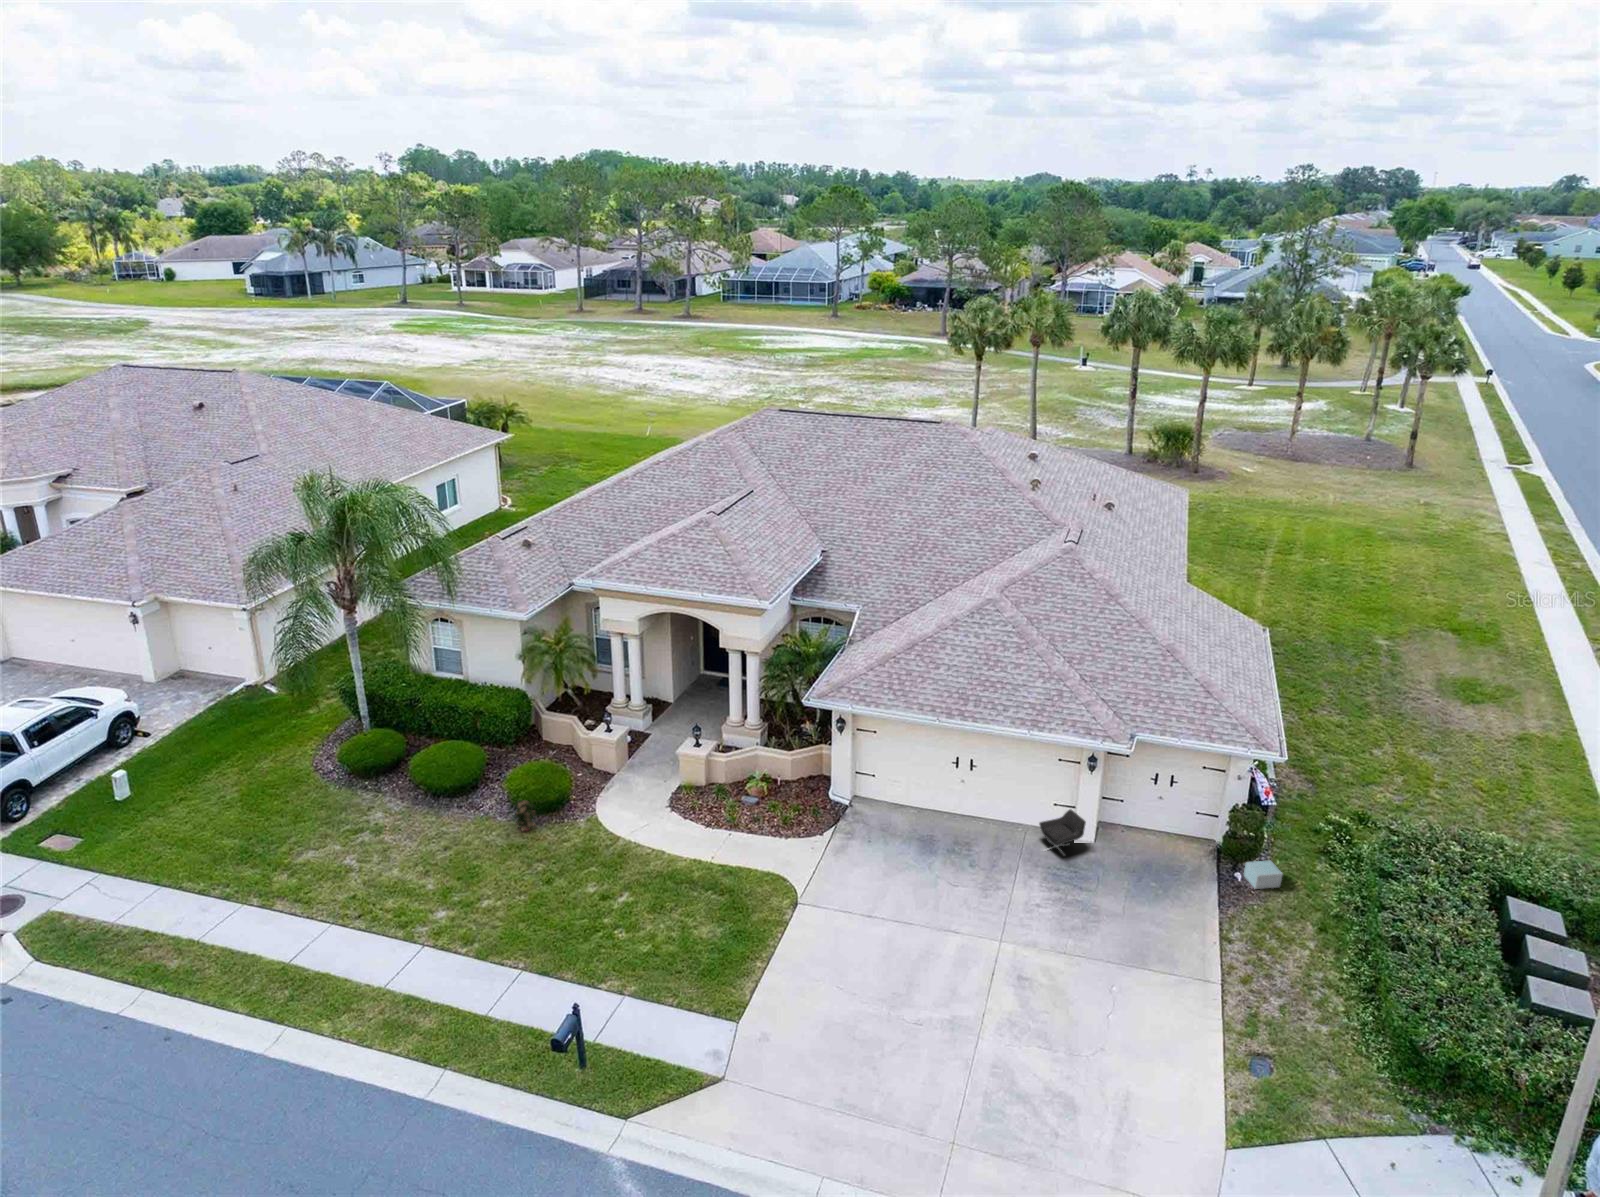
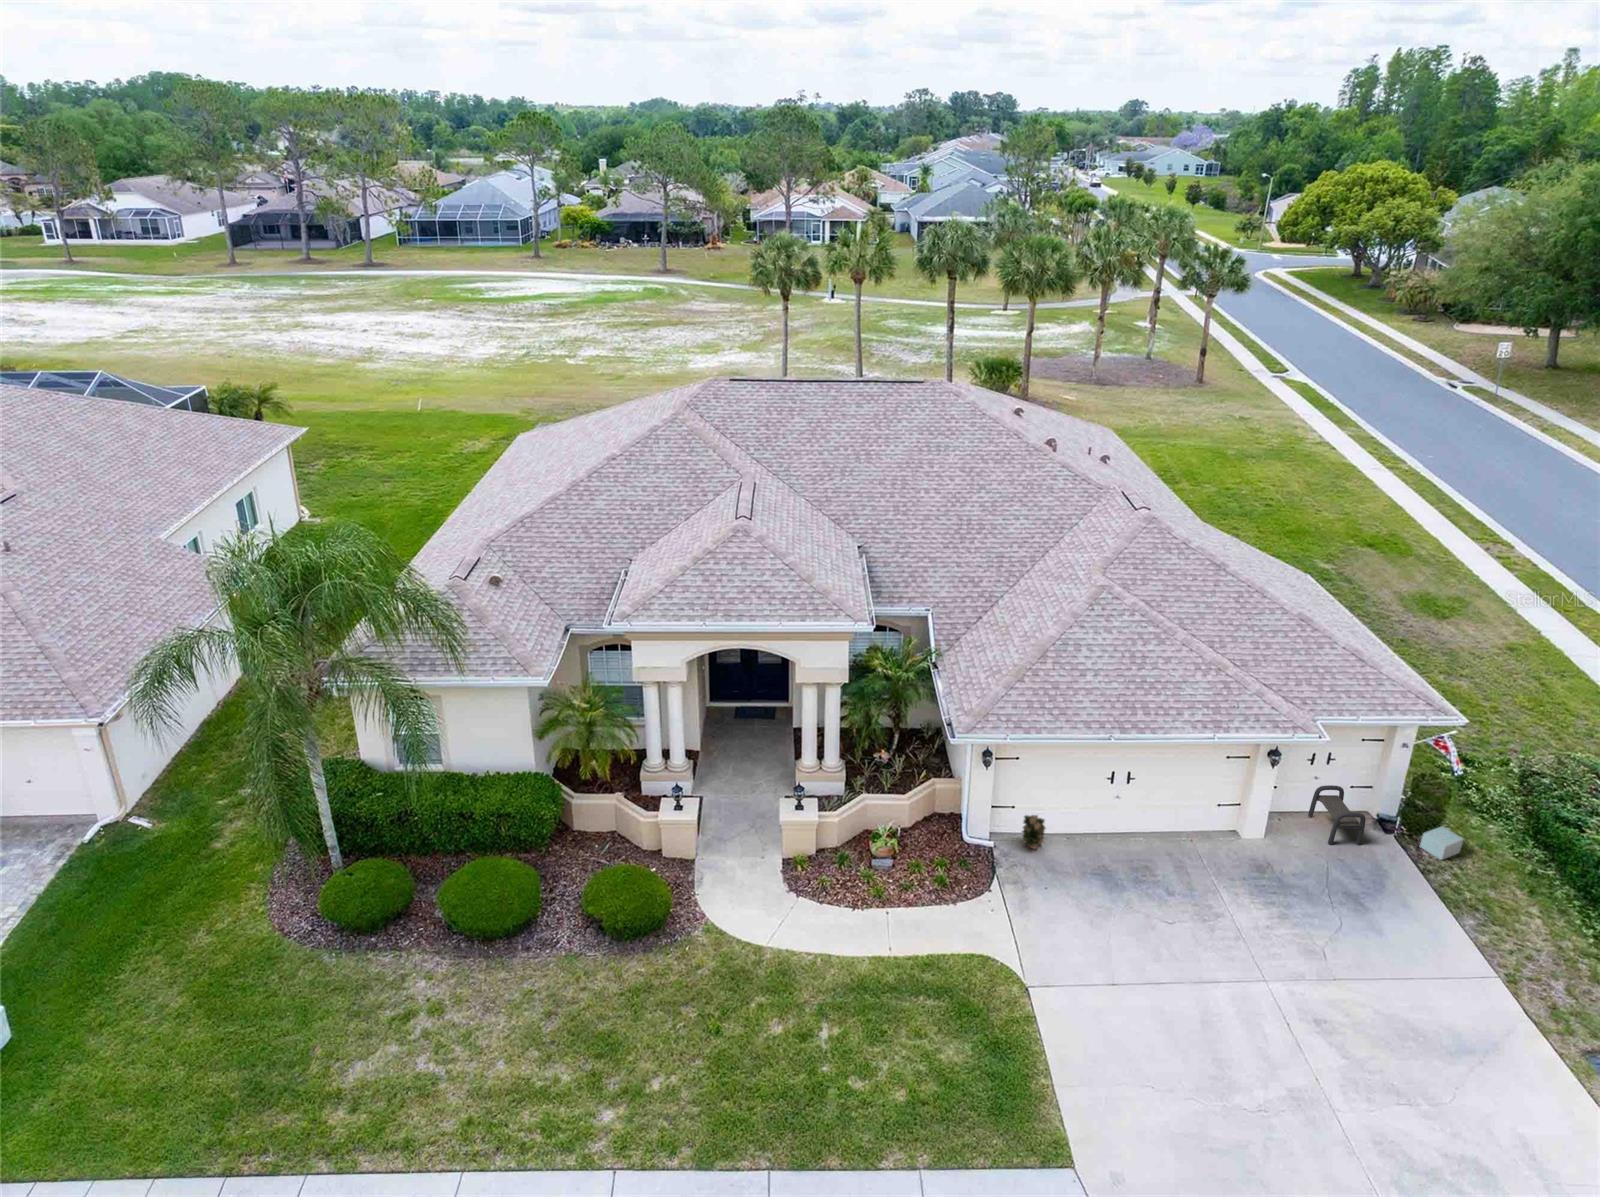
decorative plant: present [515,801,536,831] -> present [1021,815,1045,849]
bench: none [1155,807,1189,864] -> present [1308,785,1366,845]
lounge chair: present [1039,810,1086,854] -> none [1210,808,1262,861]

